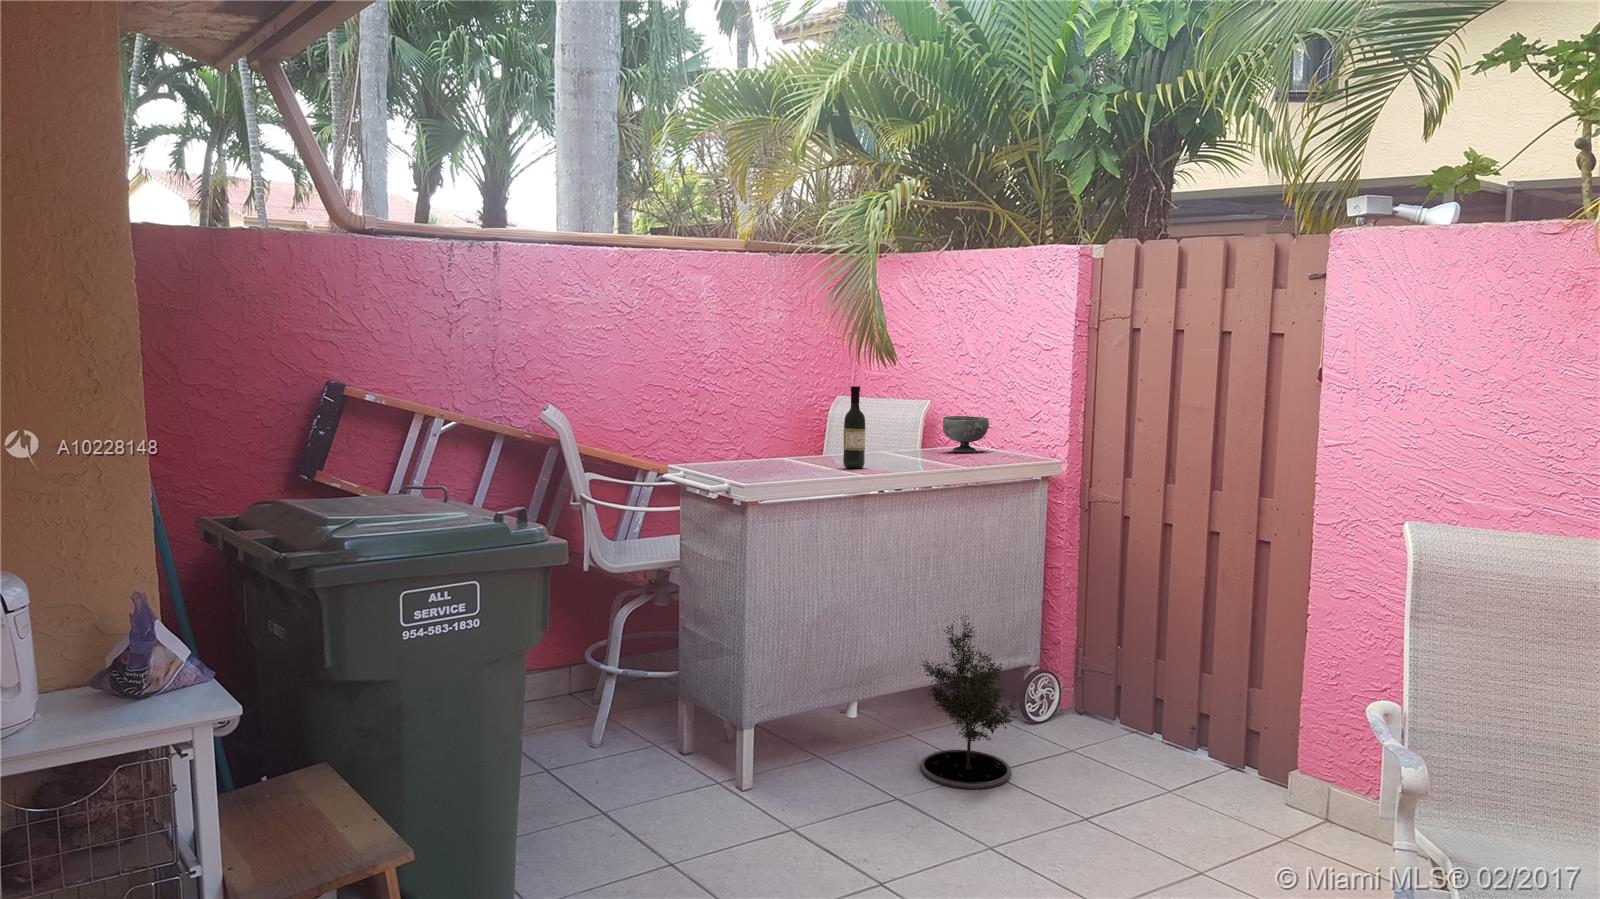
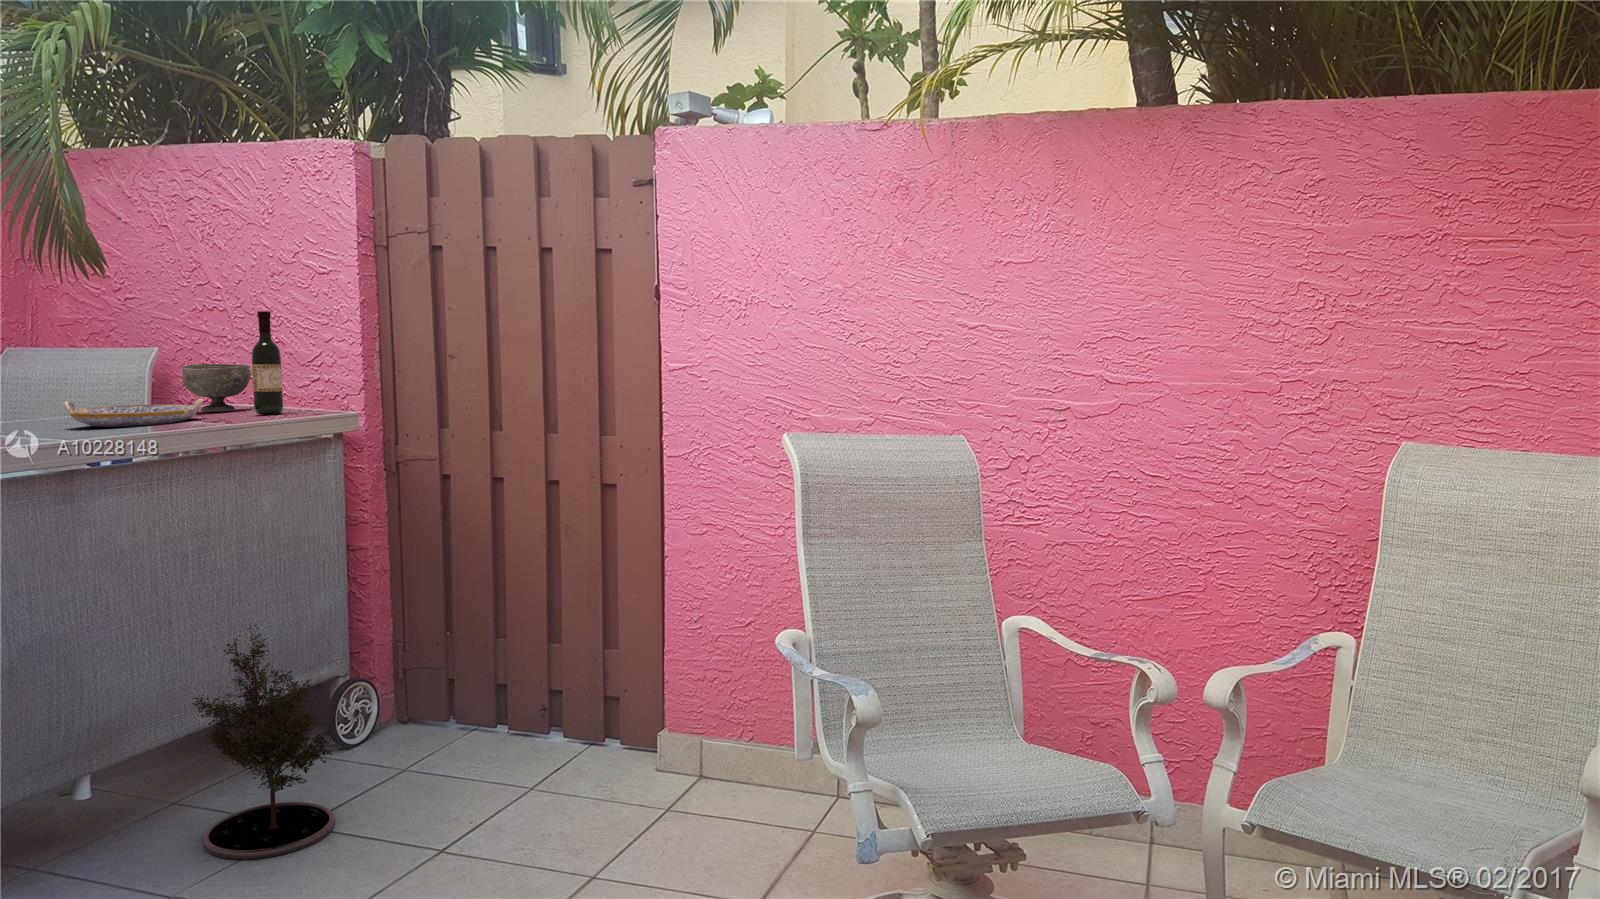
wine bottle: present [843,386,865,469] -> present [252,311,283,415]
serving tray: none [865,440,951,462] -> present [64,398,203,427]

